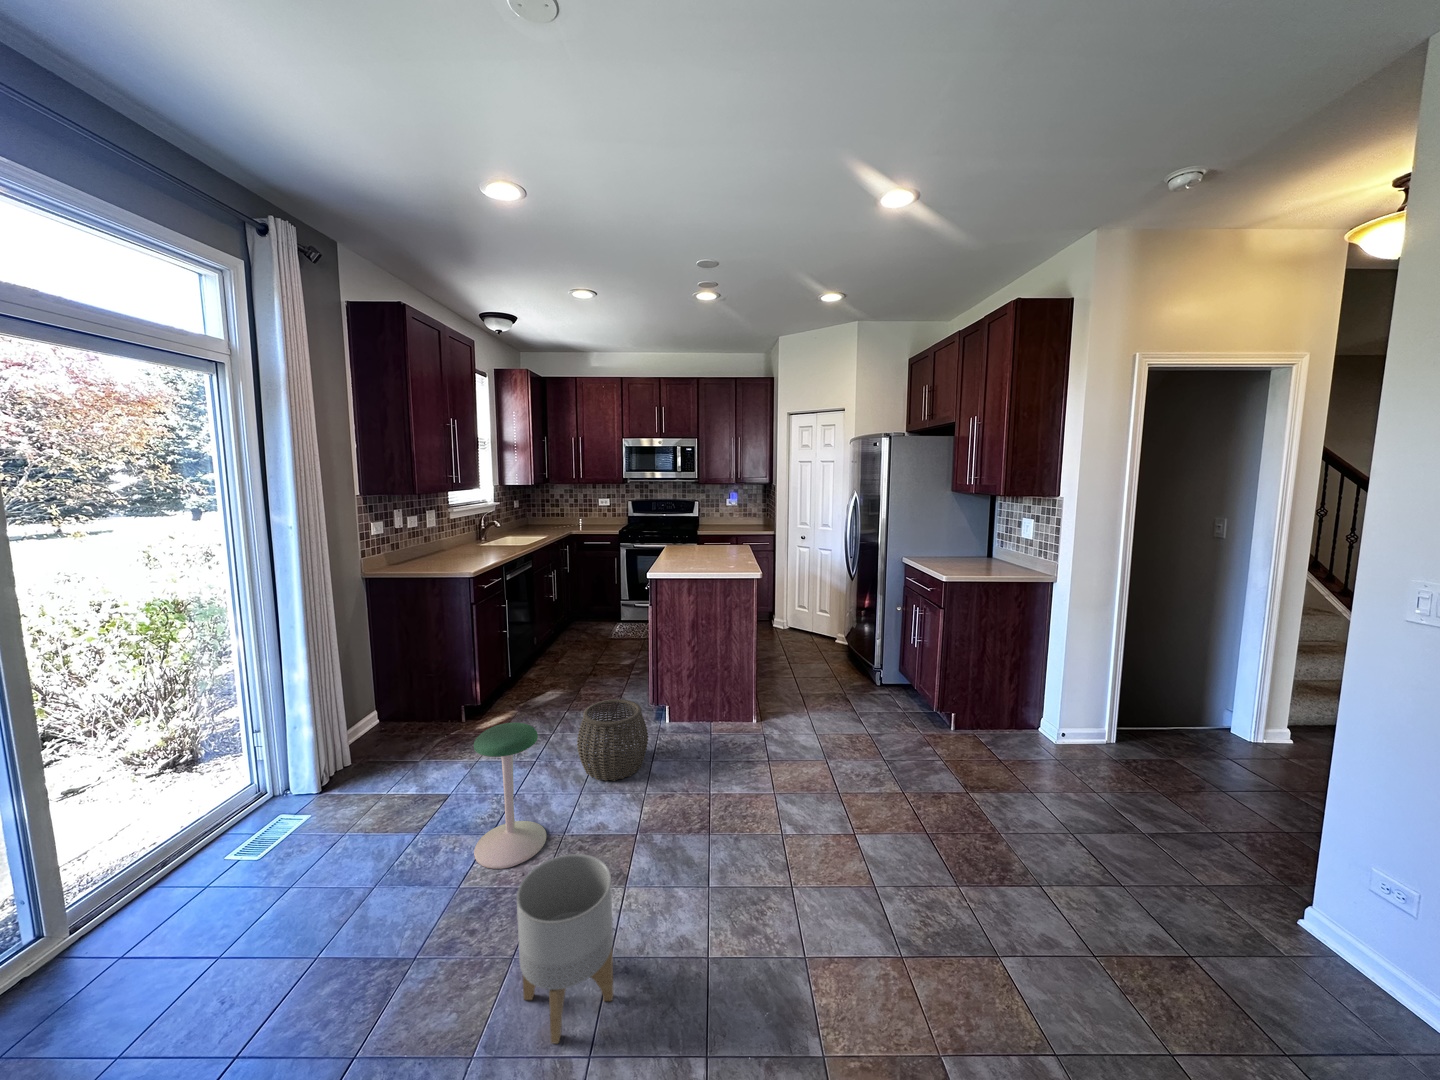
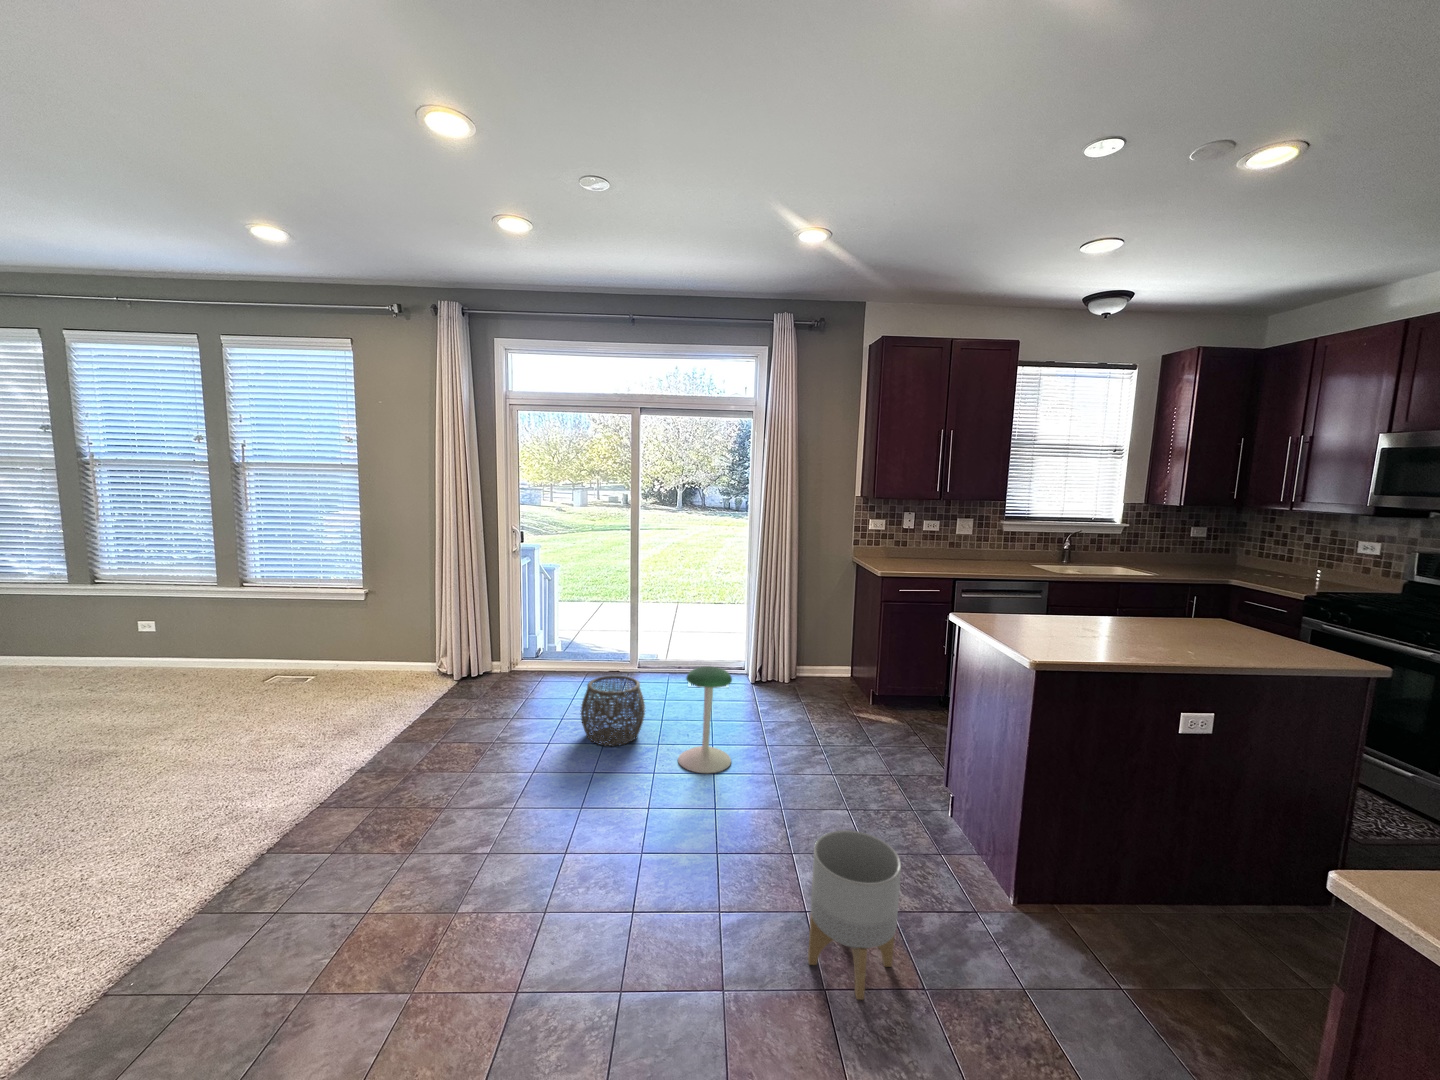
woven basket: present [577,699,649,781] -> present [581,675,645,746]
planter: present [517,854,614,1044] -> present [808,830,901,1000]

